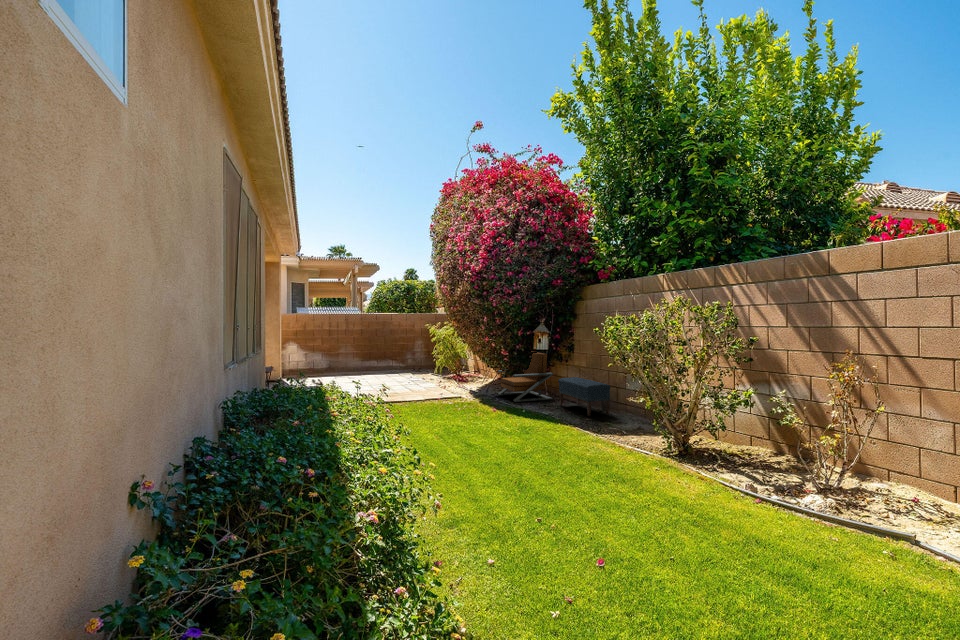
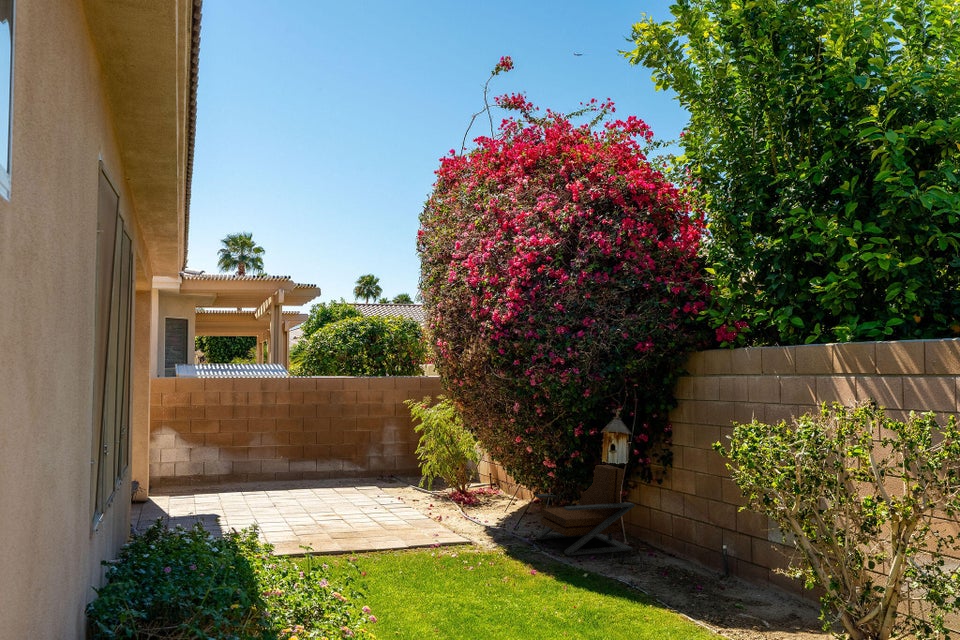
bench: present [558,377,610,416] -> none [645,515,740,592]

